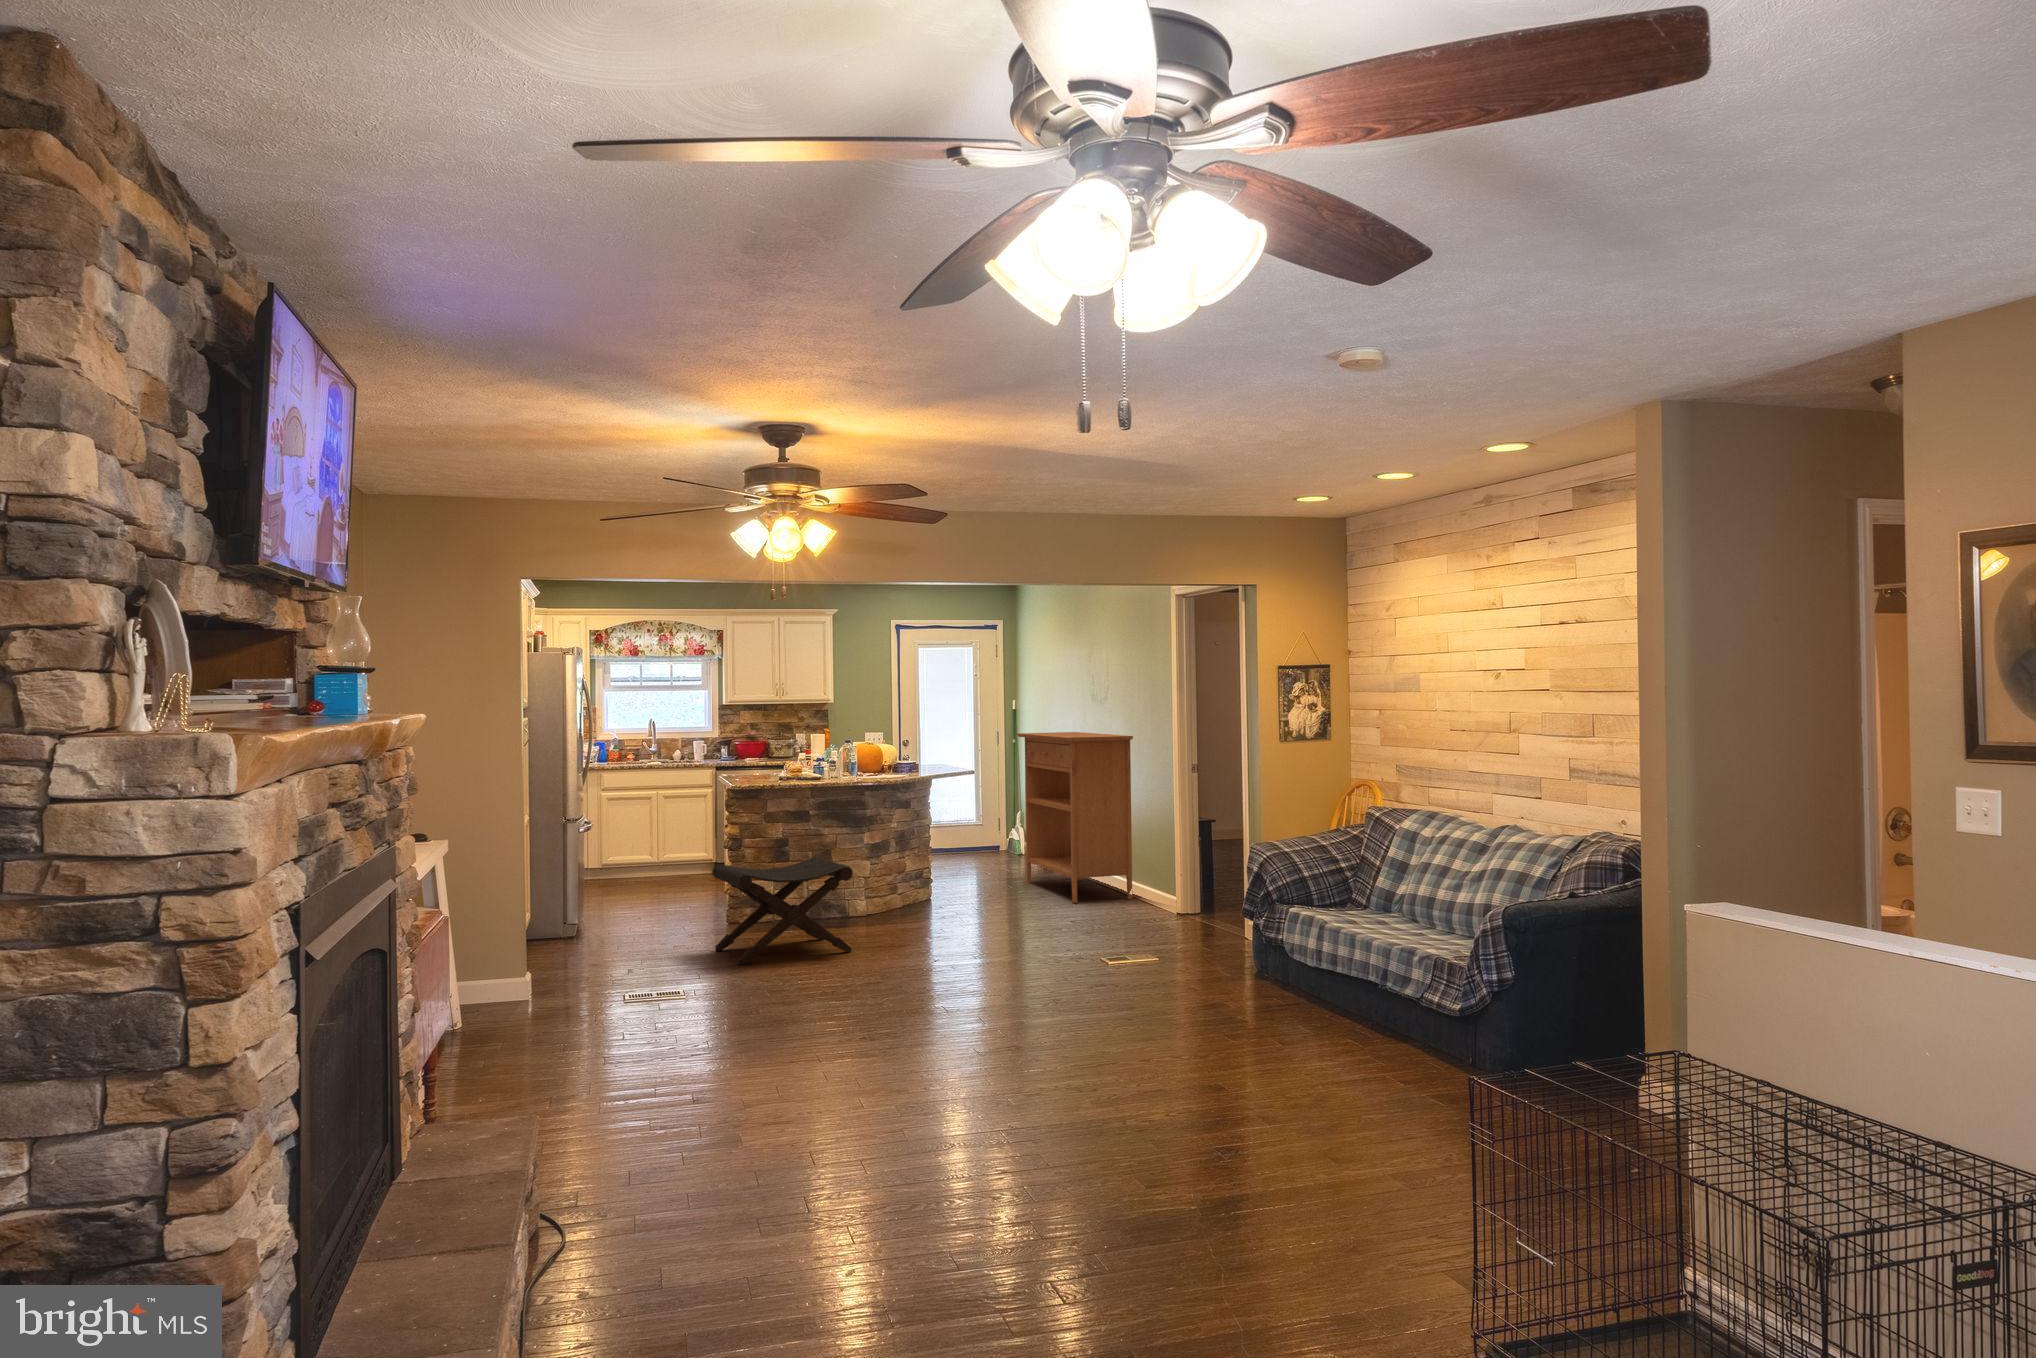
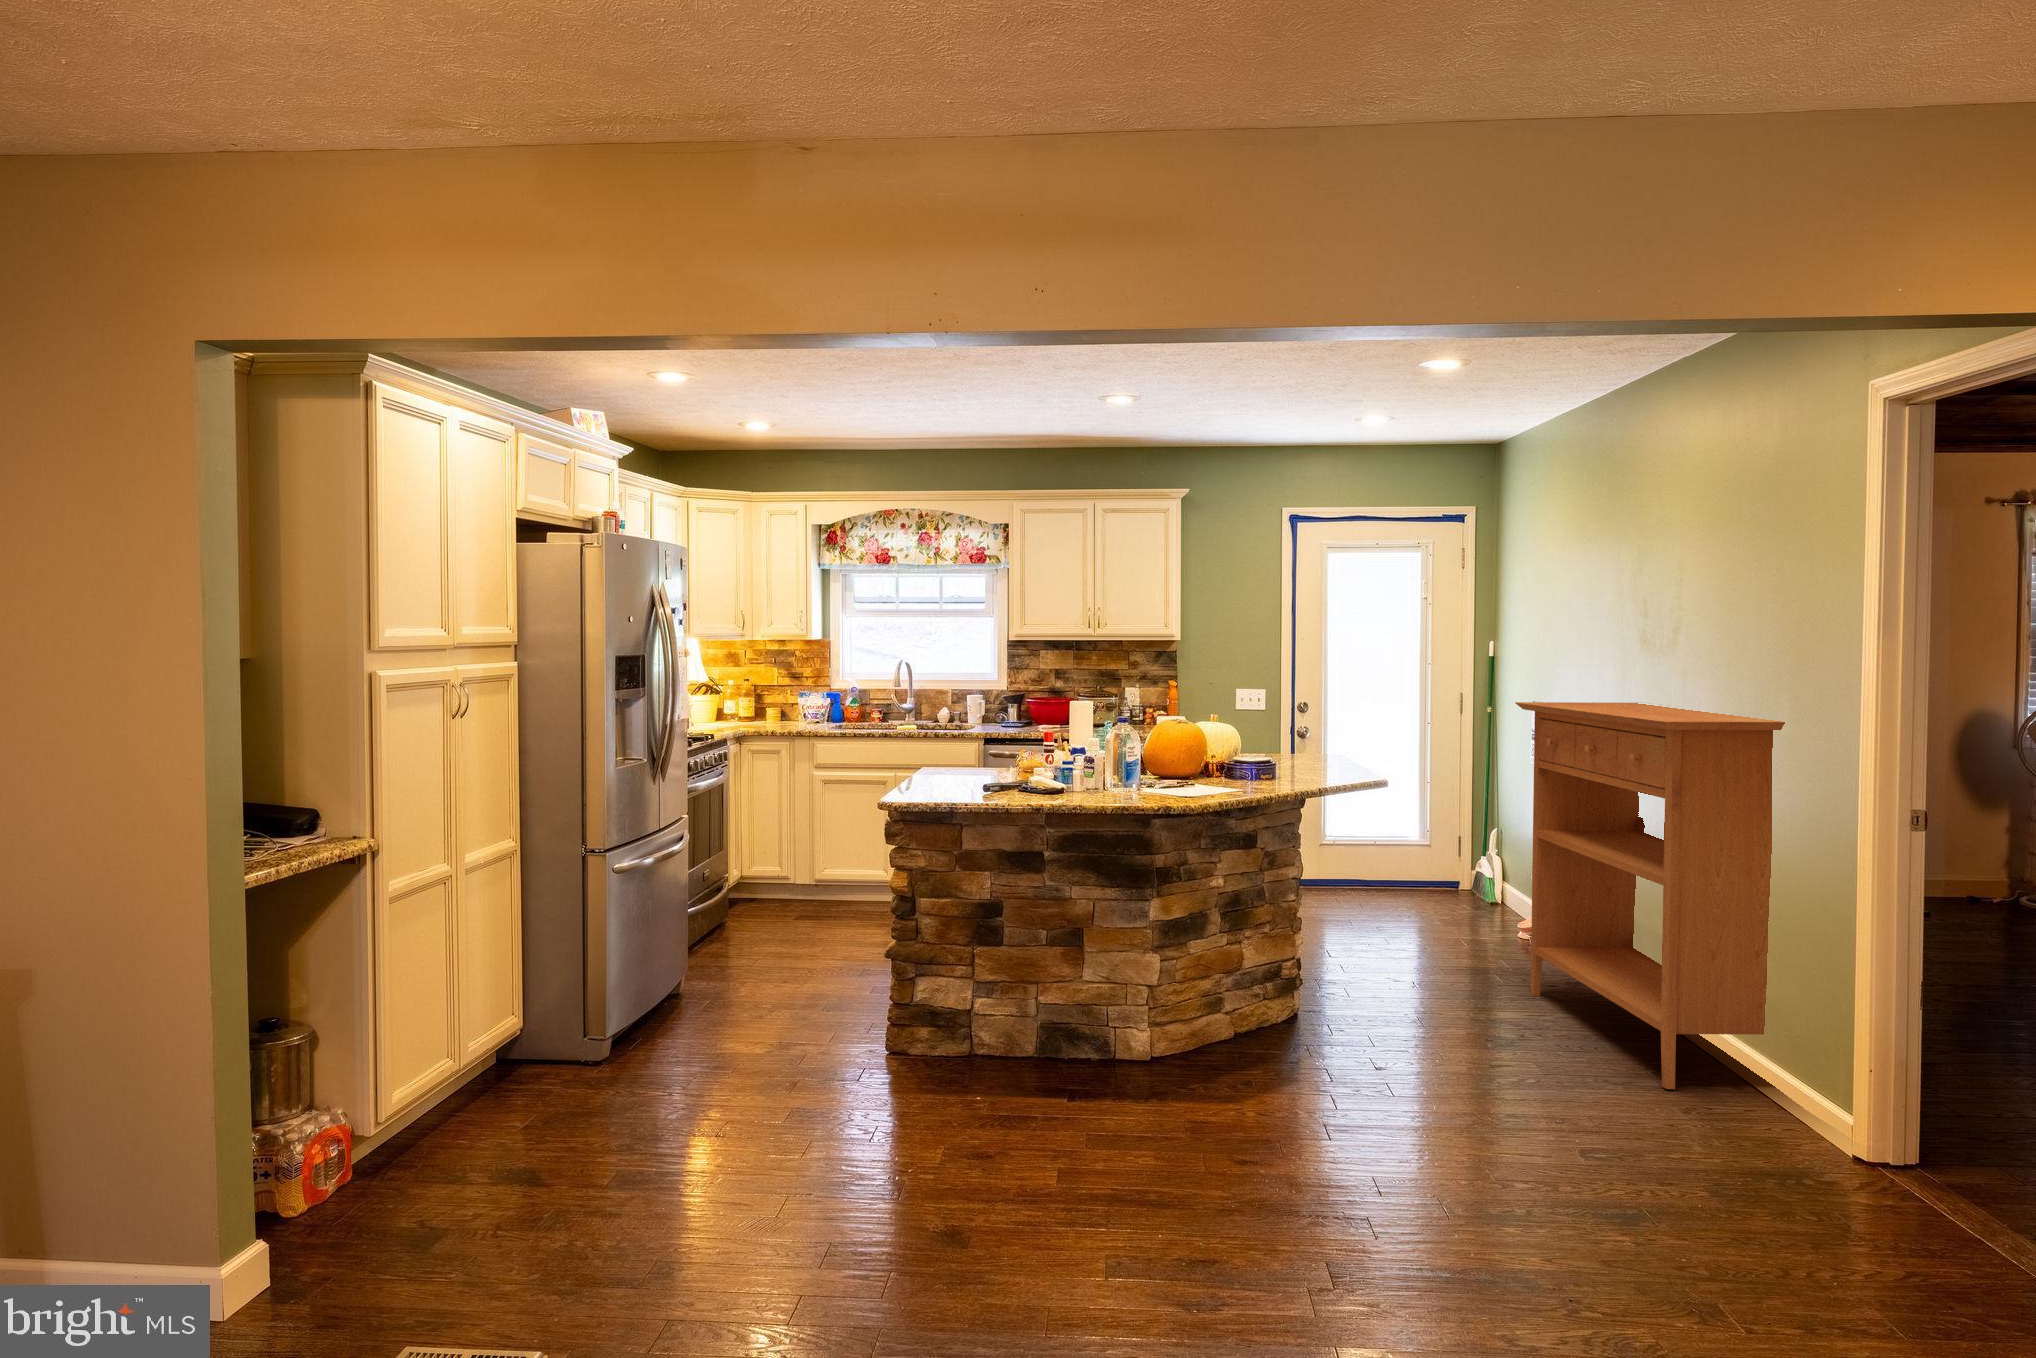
footstool: present [712,857,853,964] -> none [824,986,1133,1288]

